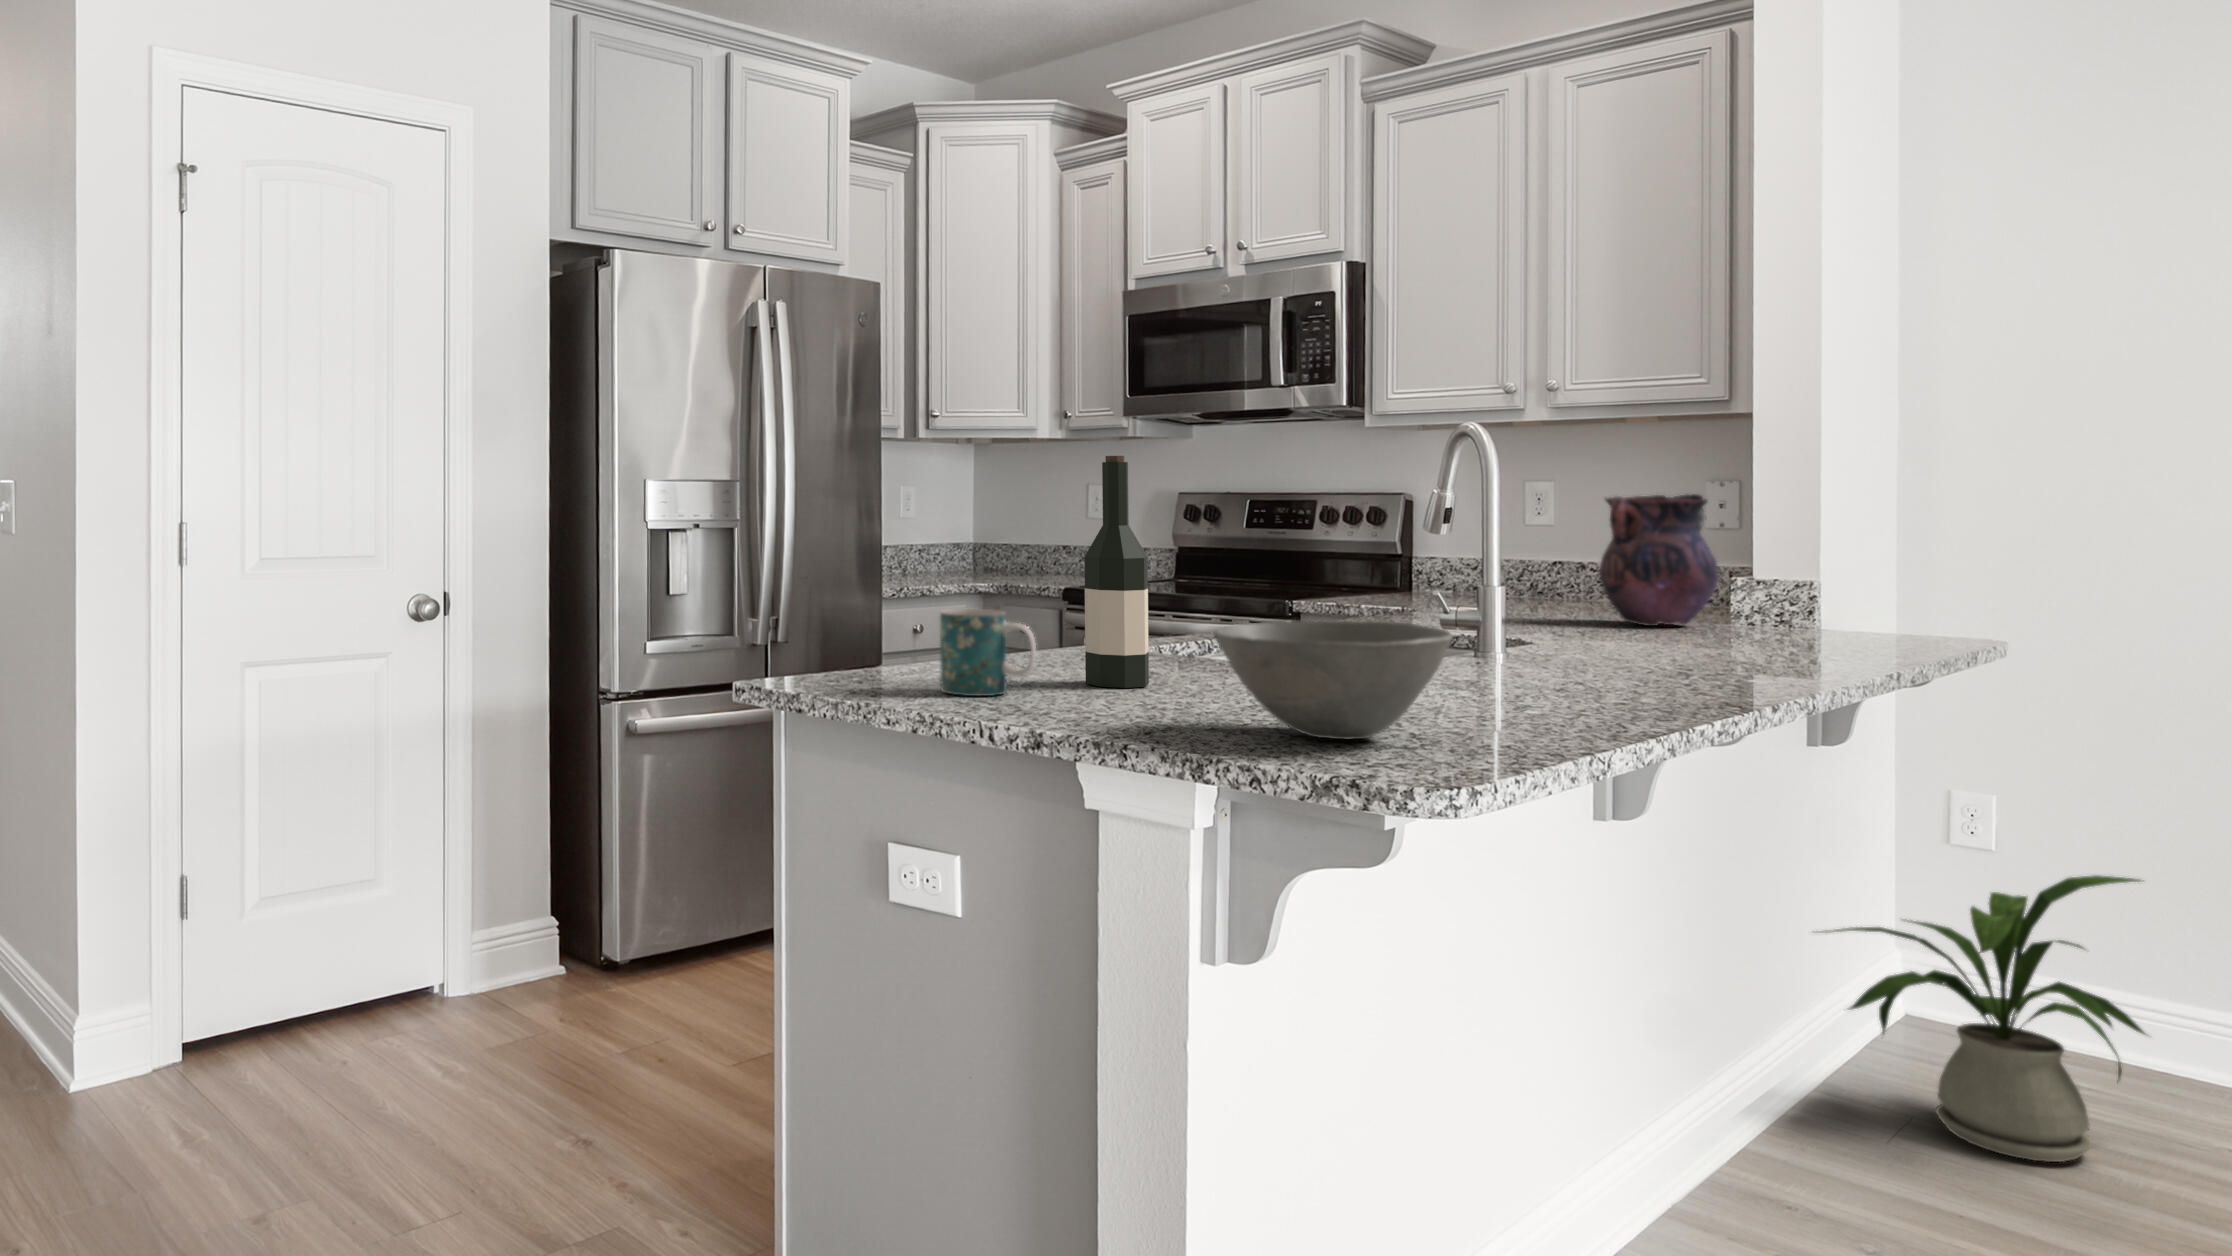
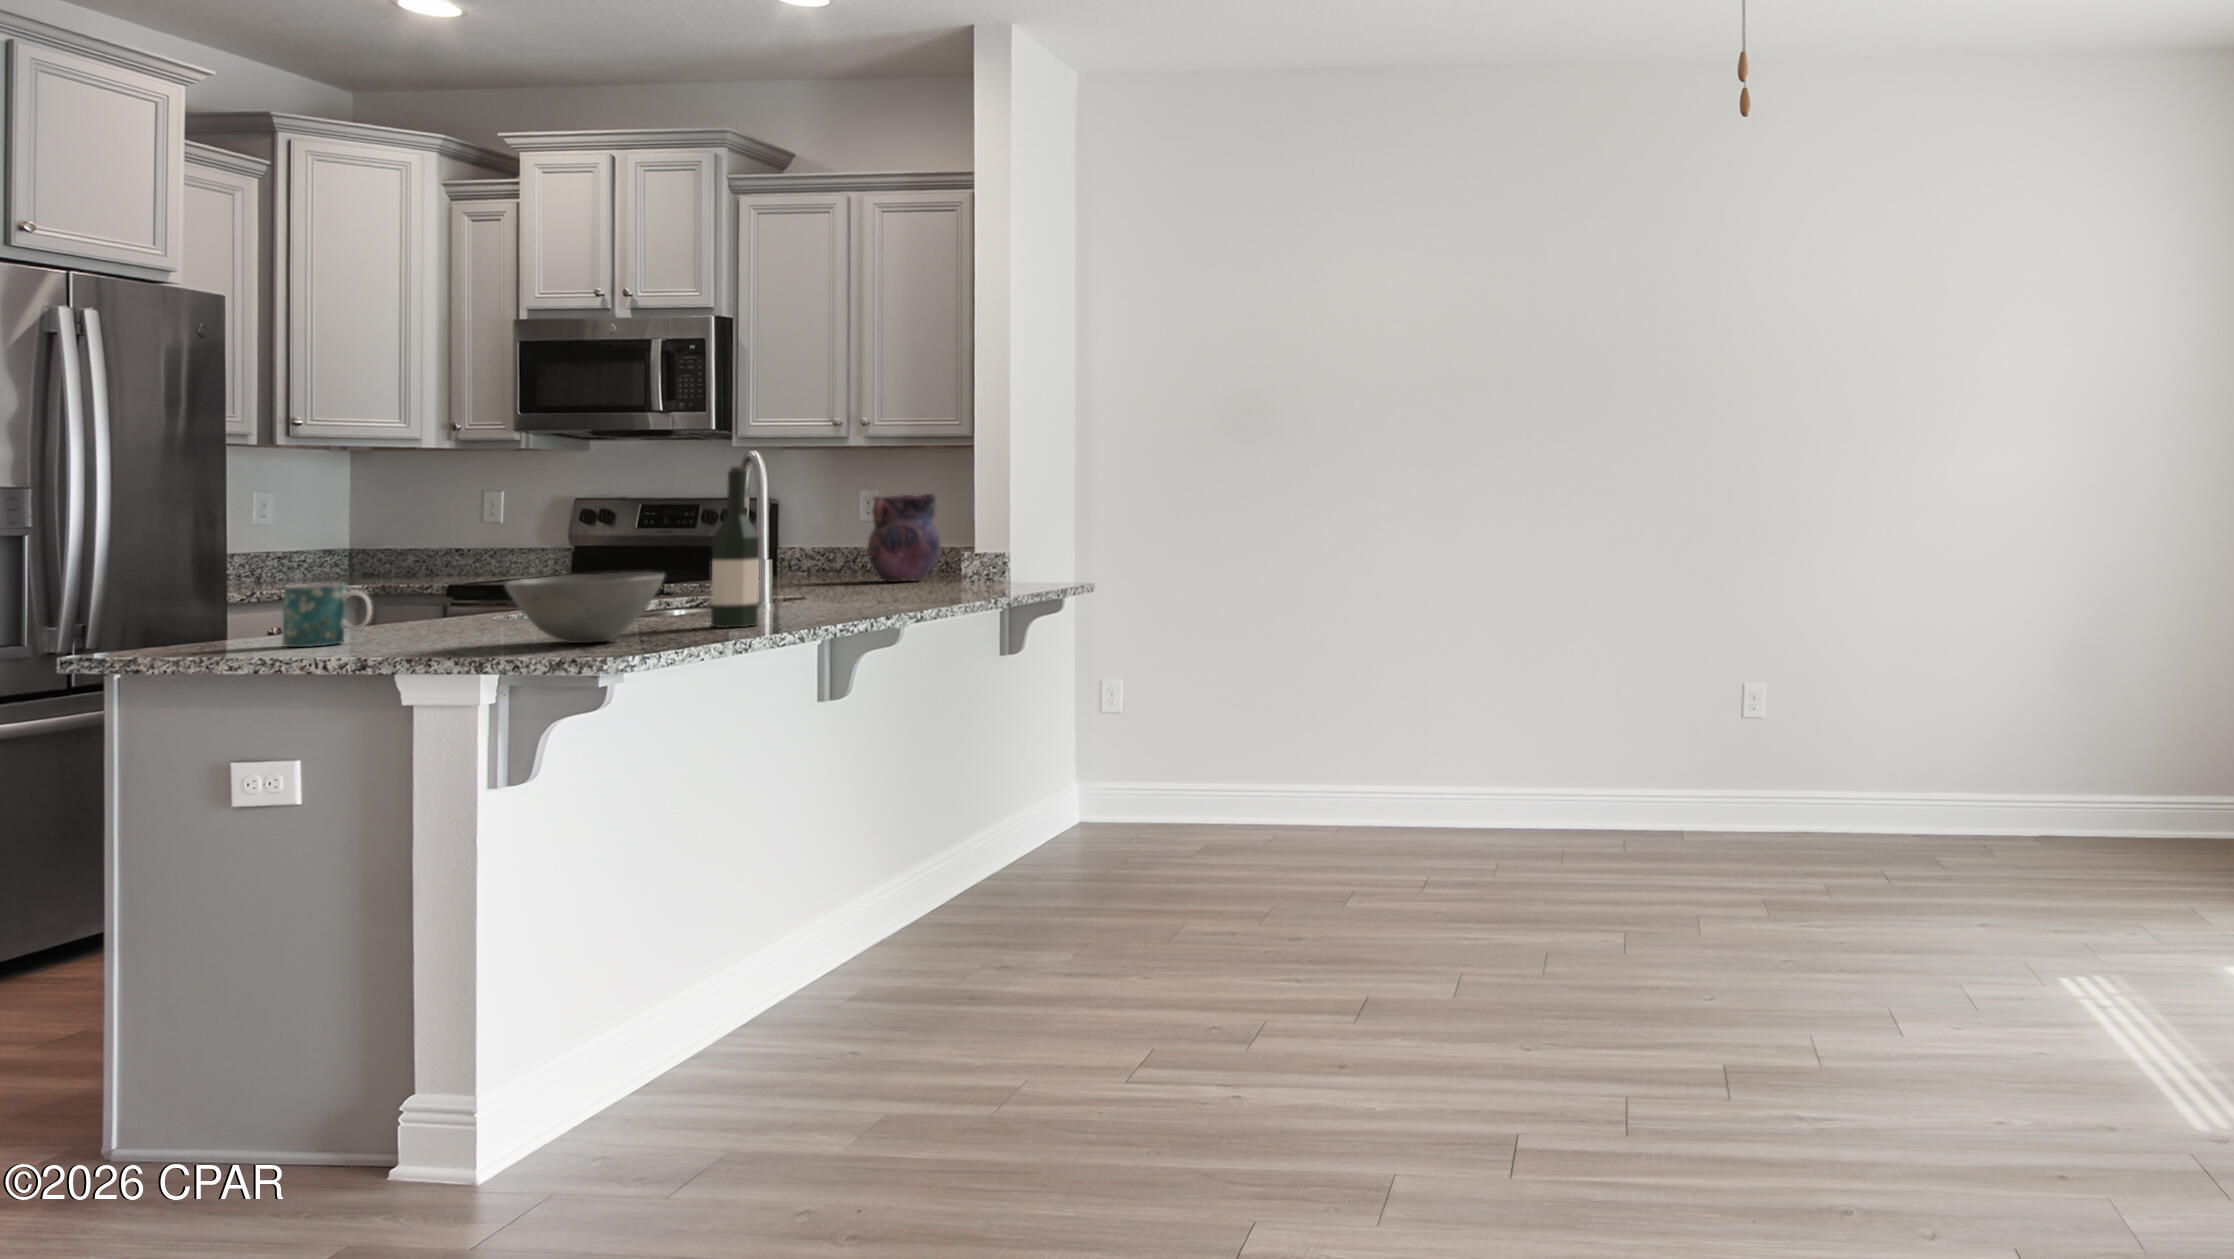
wine bottle: present [1084,456,1149,688] -> present [711,467,759,628]
house plant: present [1826,875,2145,1162] -> none [981,708,1155,878]

